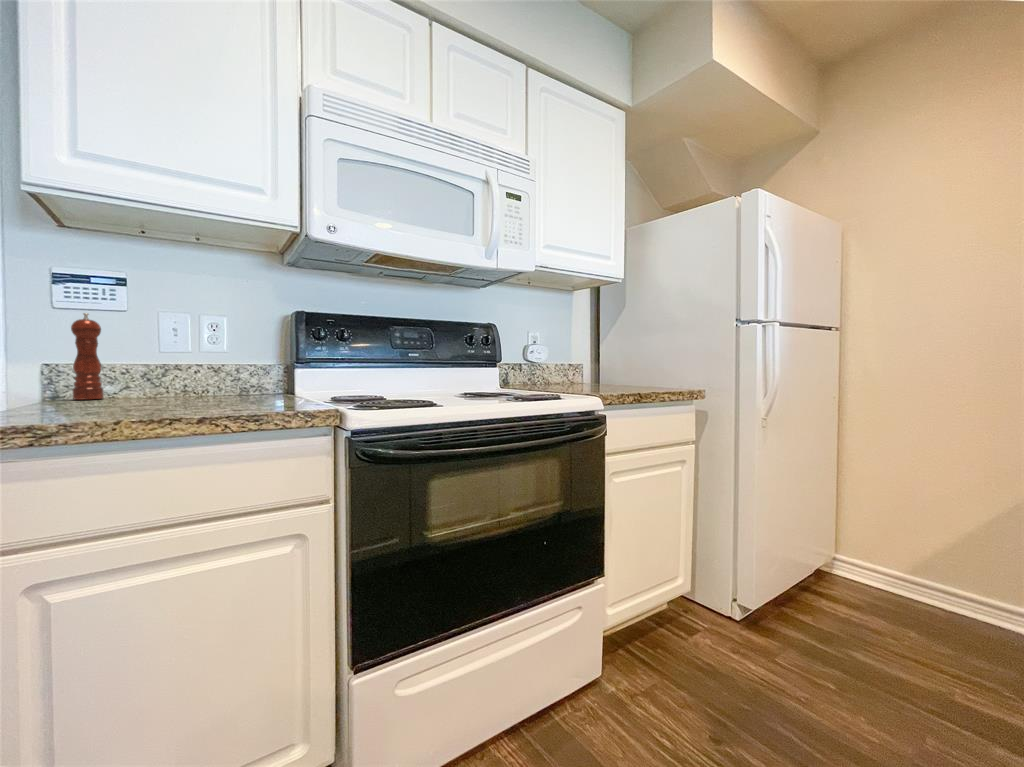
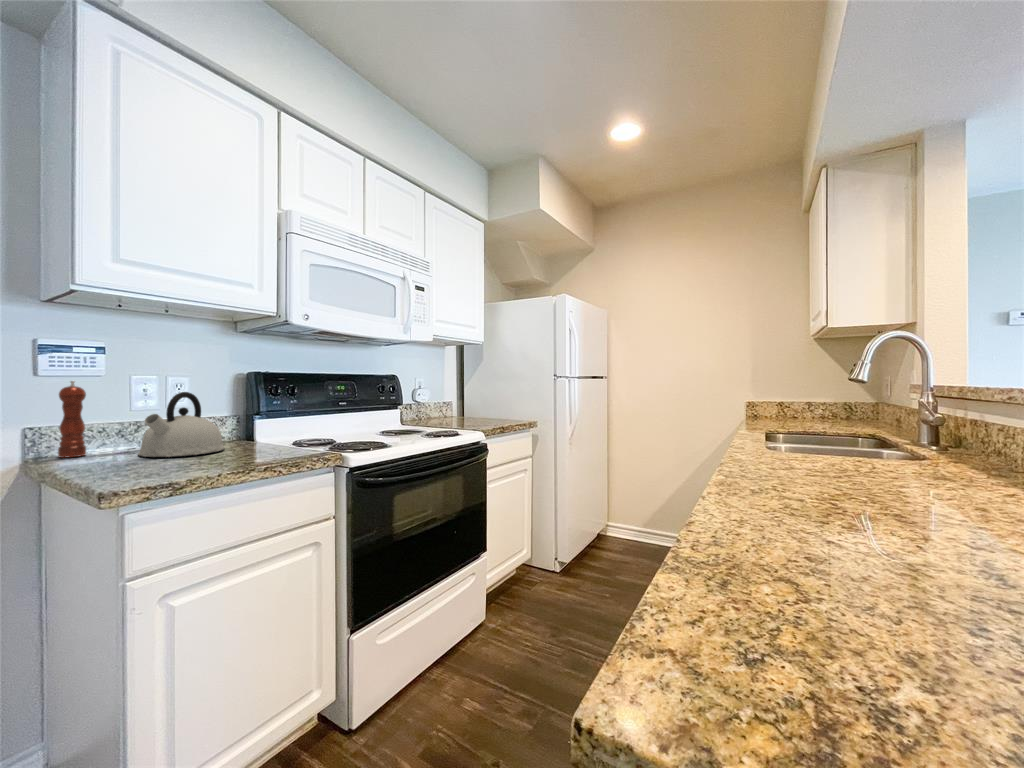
kettle: none [127,326,240,402] -> present [138,392,224,457]

